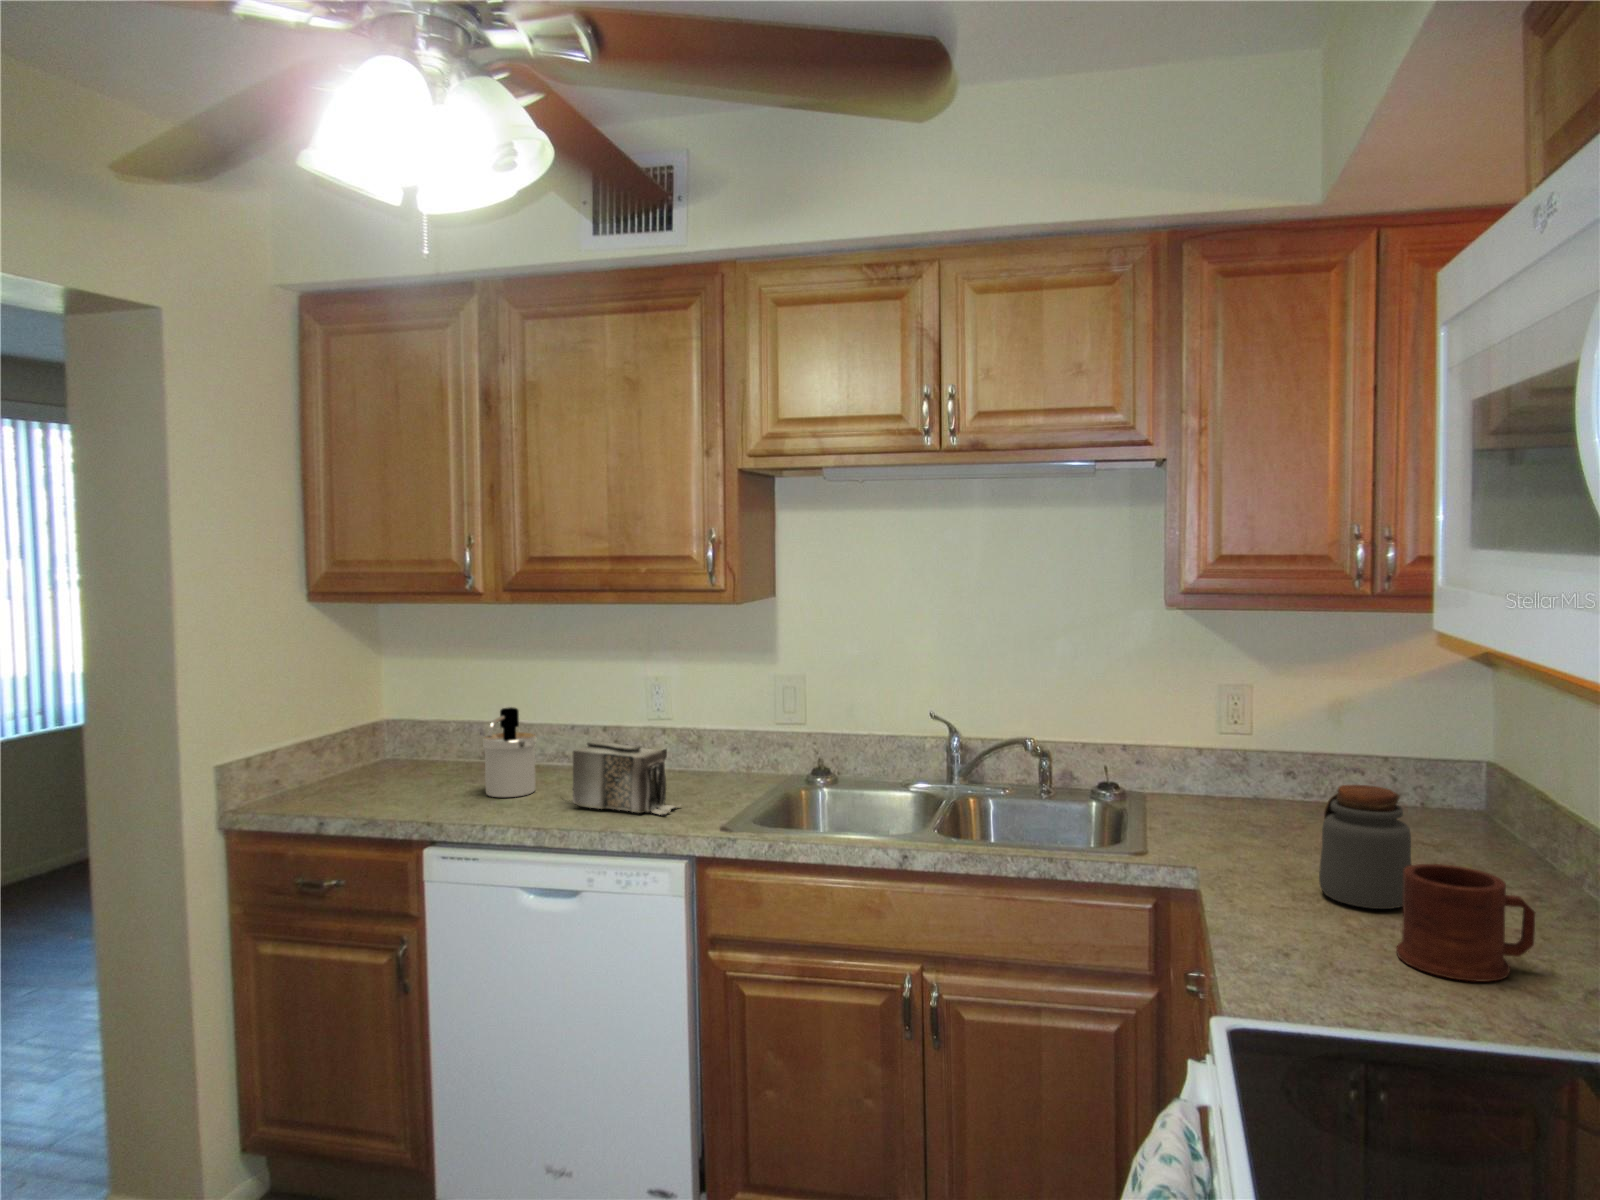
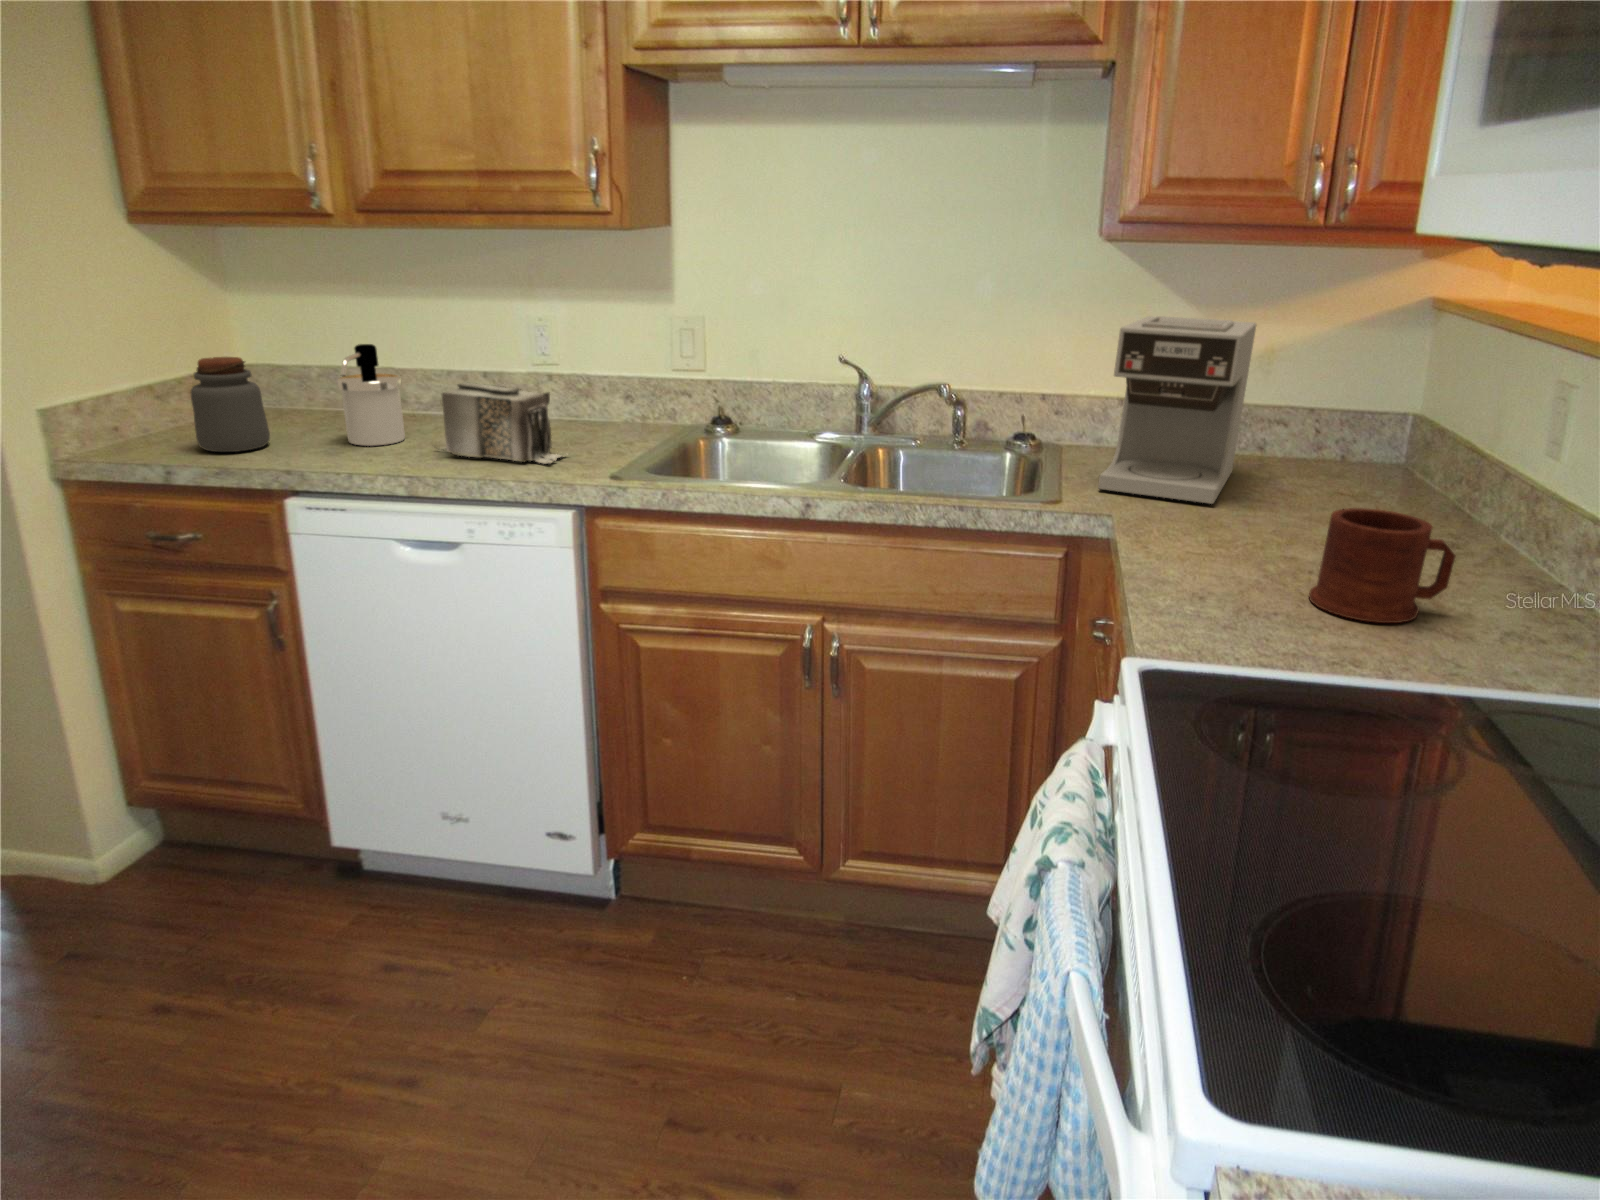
coffee maker: none [1181,676,1316,855] -> present [1098,316,1256,504]
jar: present [1319,785,1412,909] -> present [191,357,270,452]

